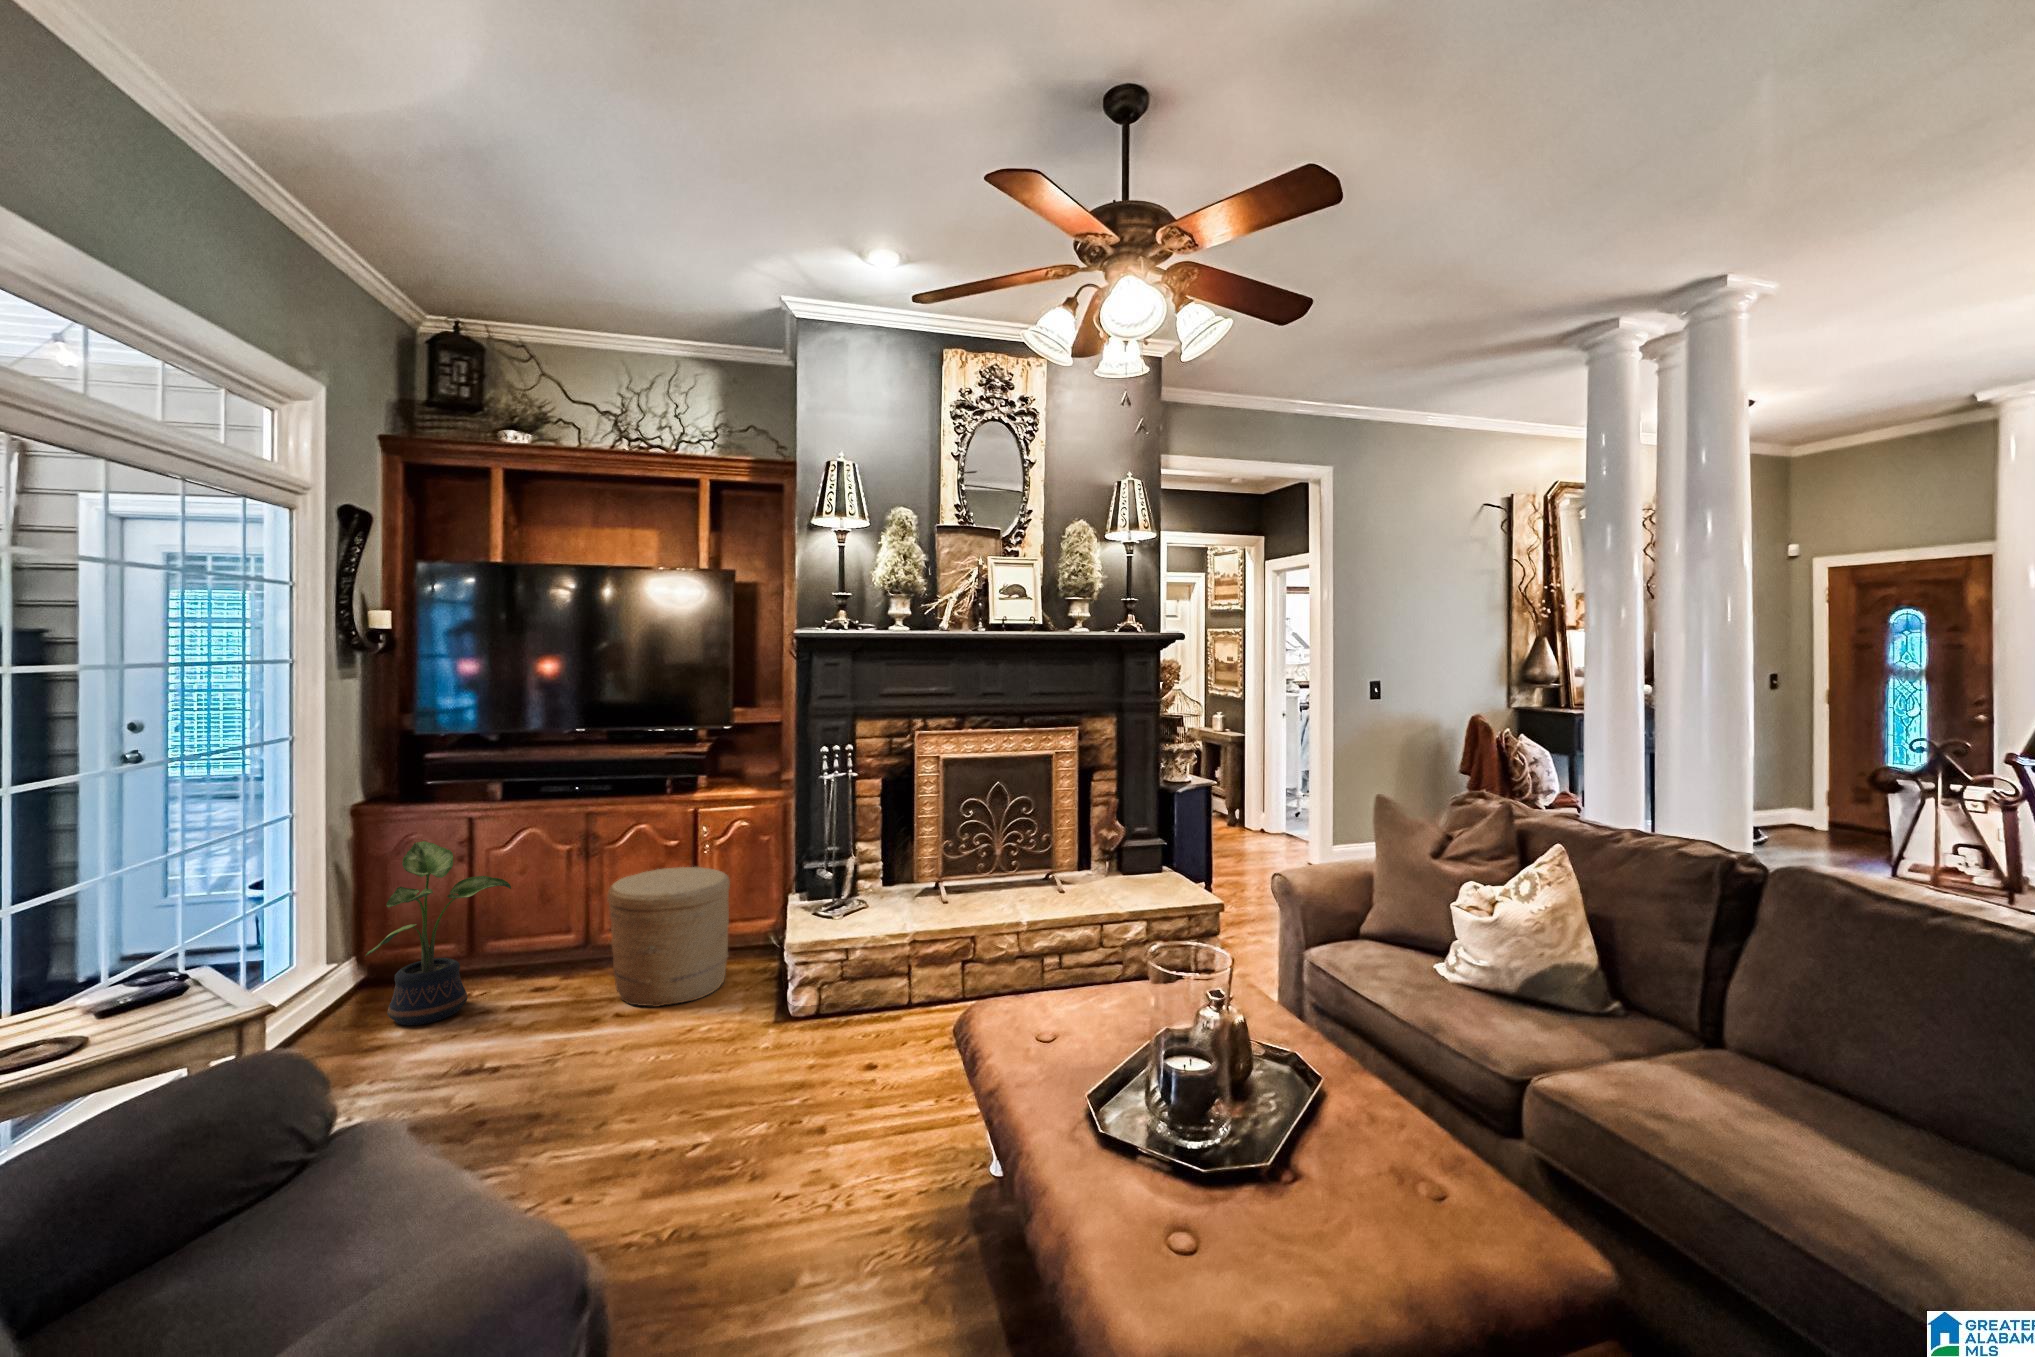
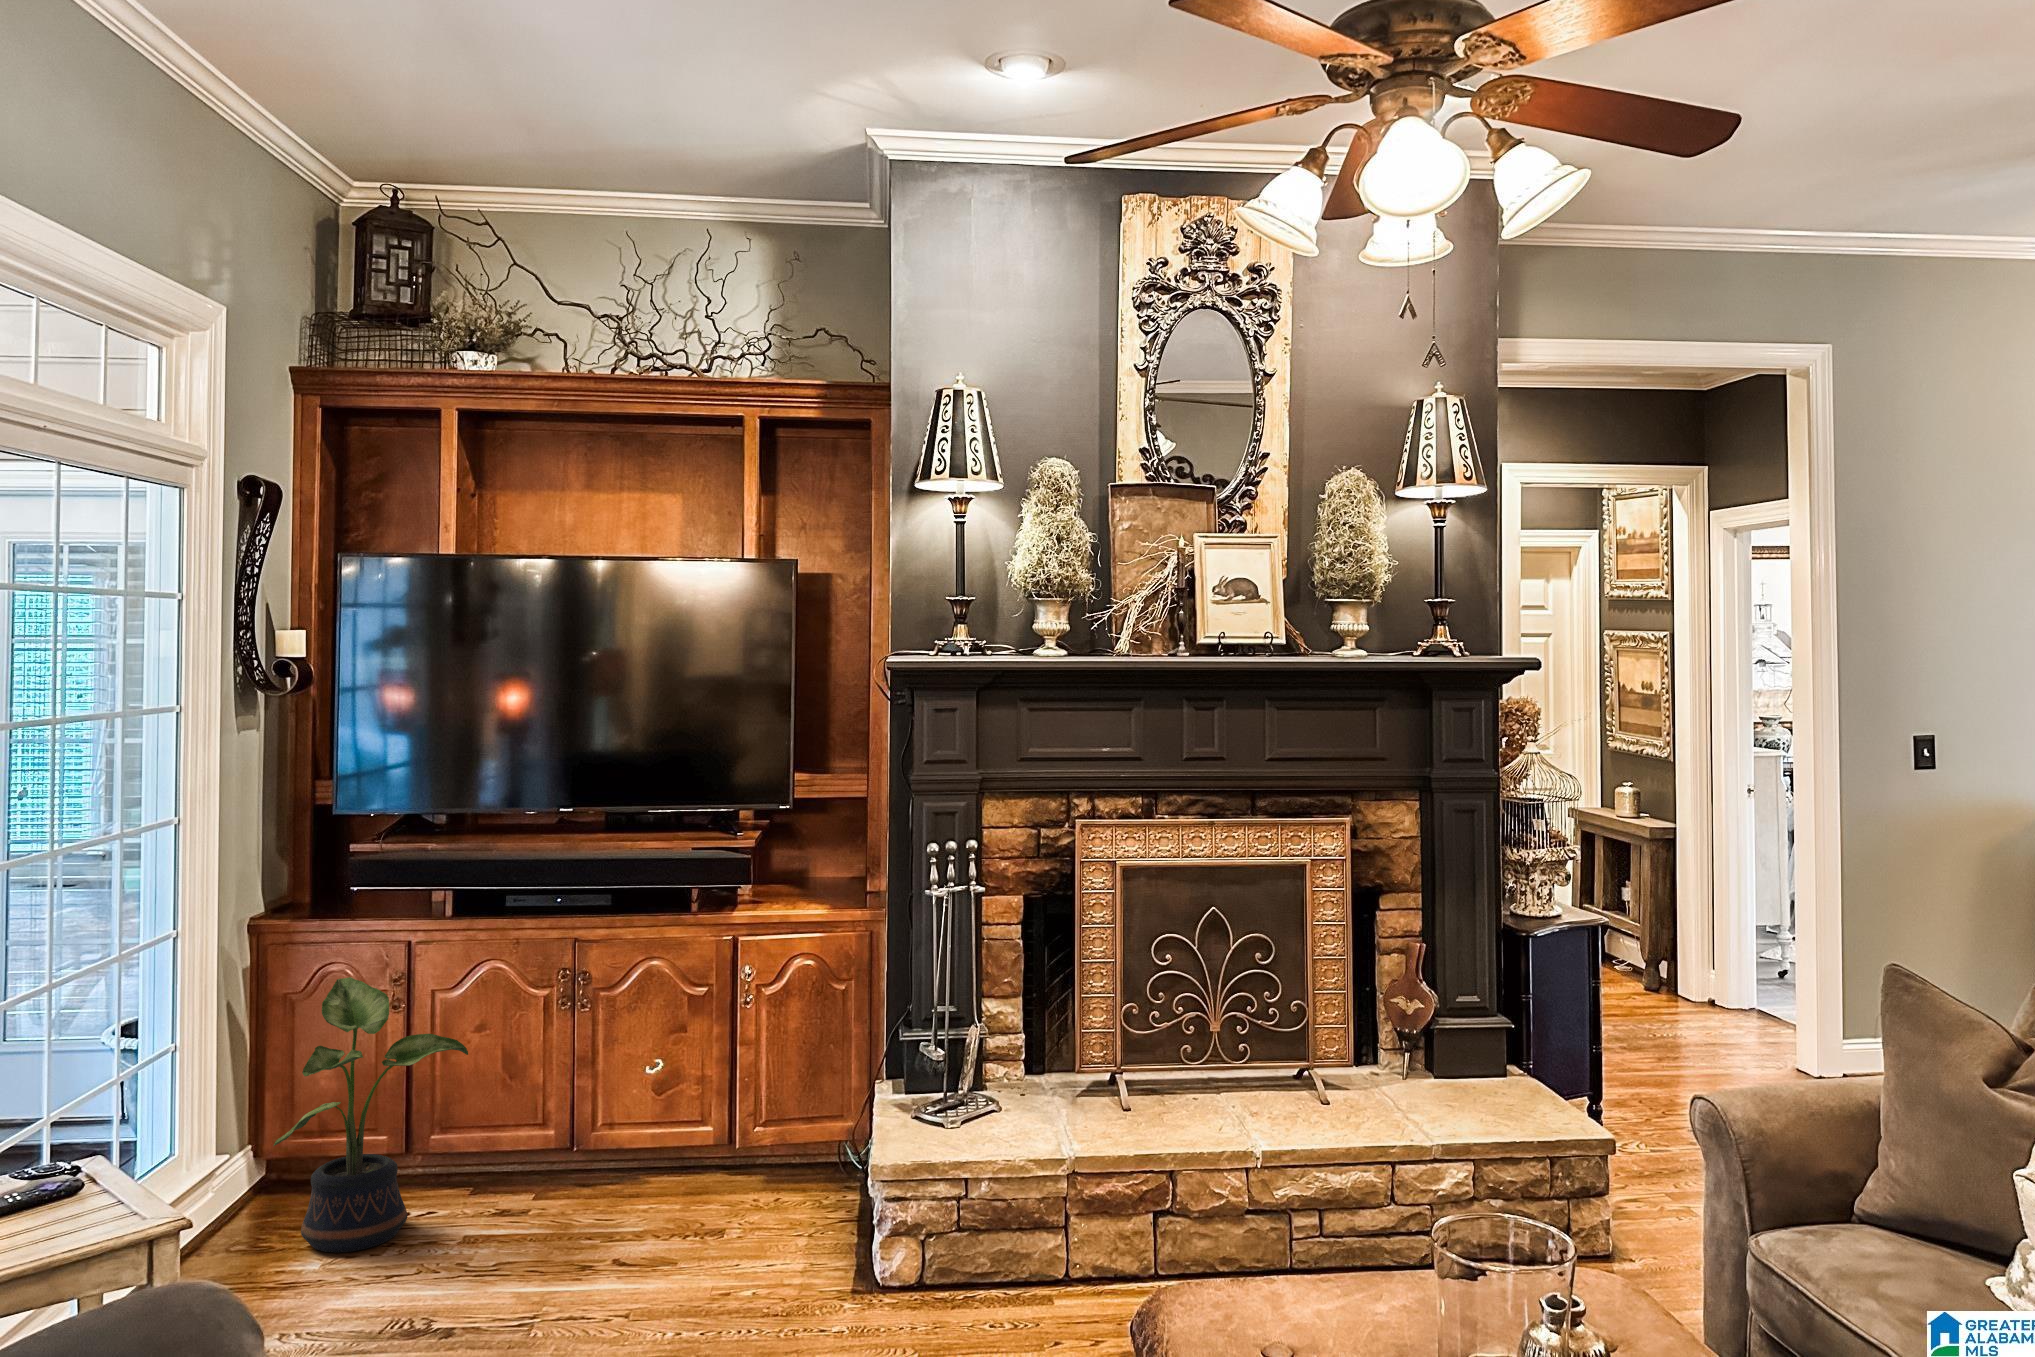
woven basket: present [607,867,730,1007] -> none [603,1032,783,1250]

